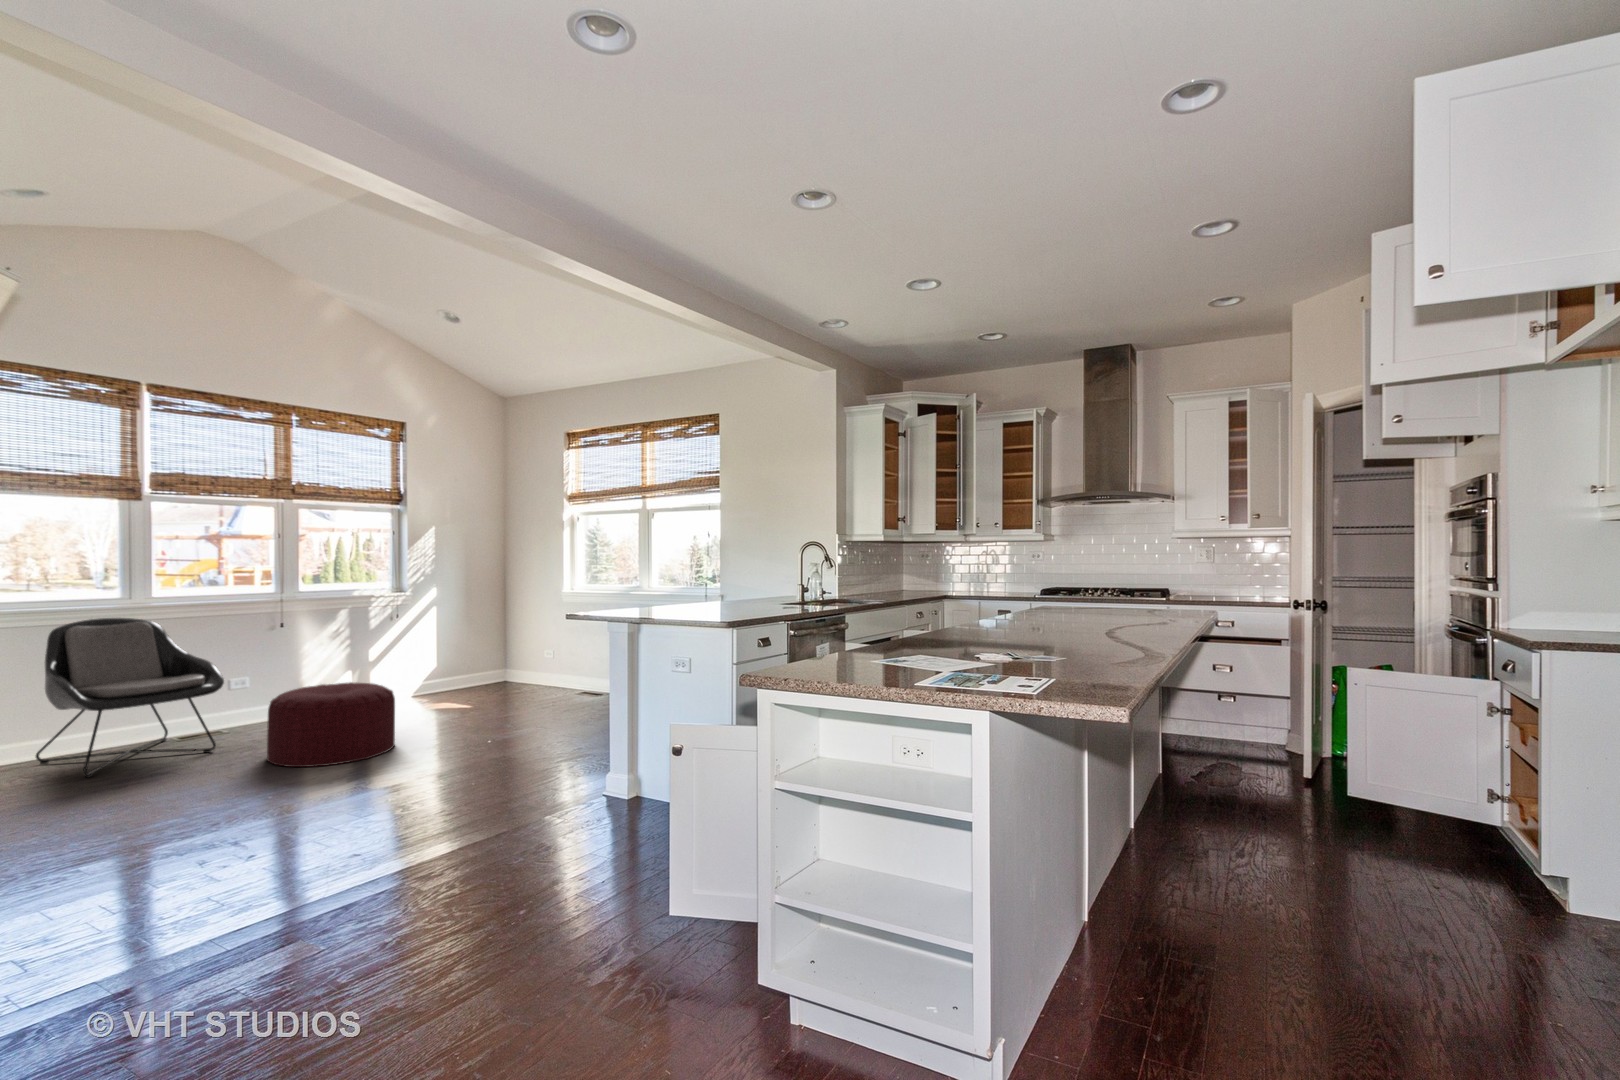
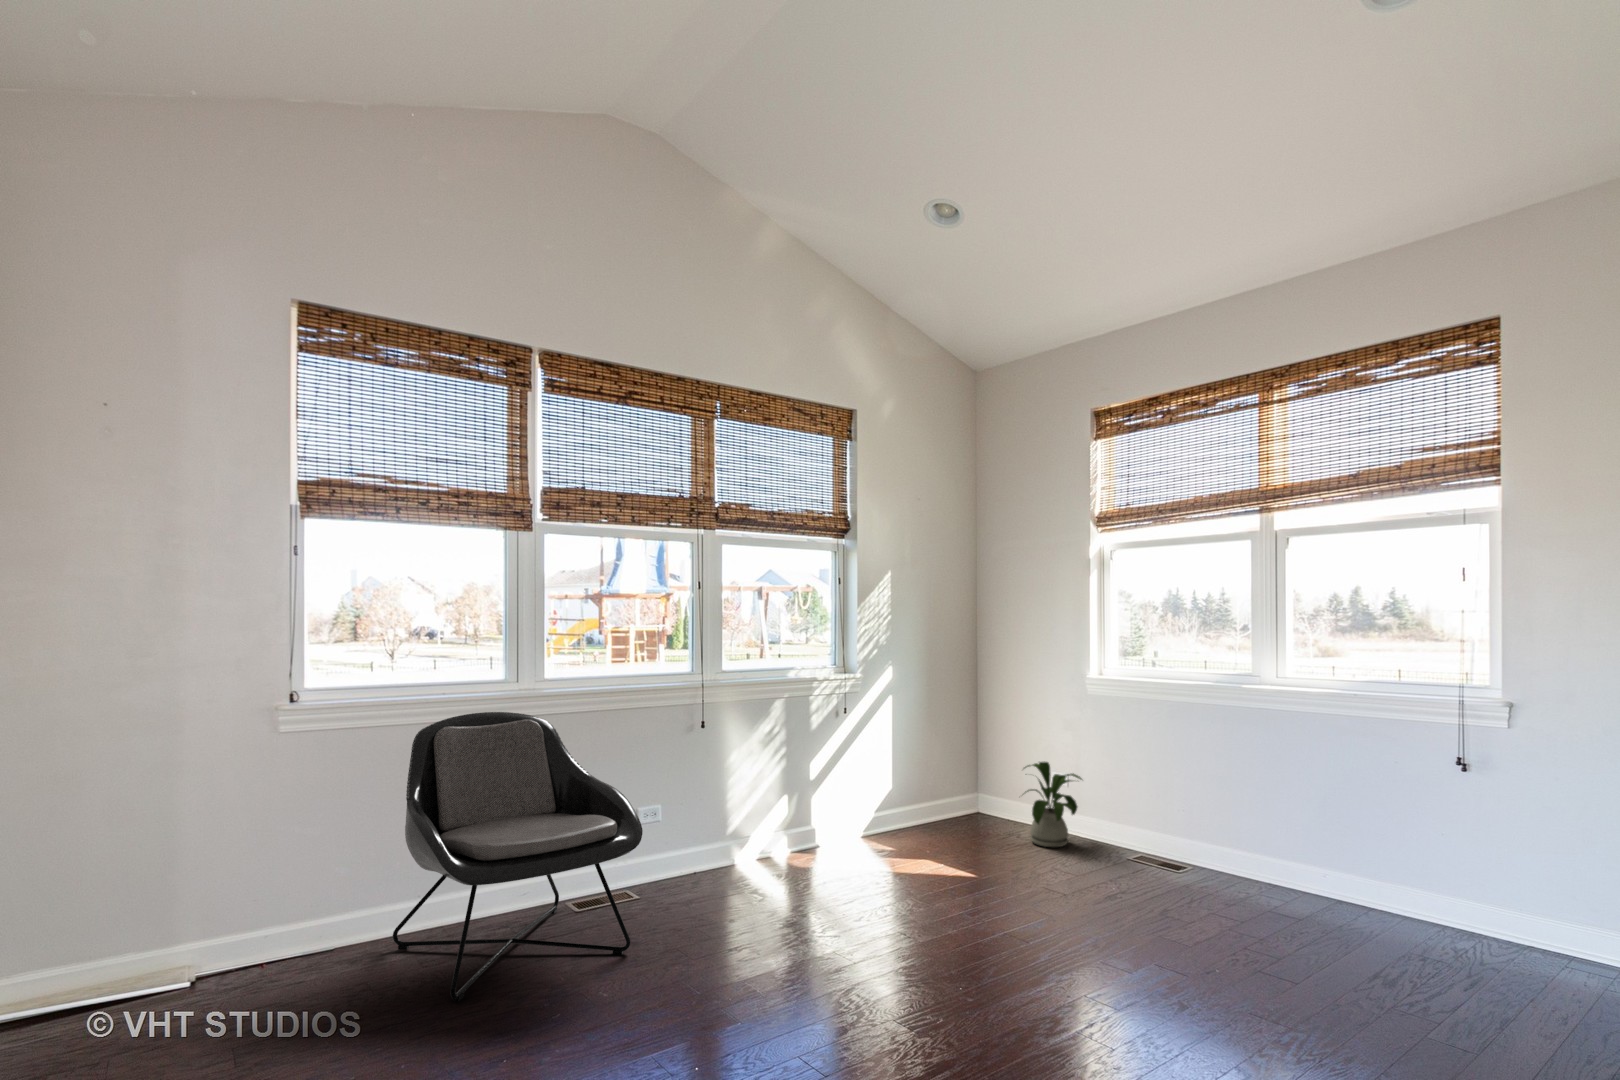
house plant: none [511,641,551,690] -> present [1024,762,1082,847]
ottoman: present [267,682,395,767] -> none [715,846,920,1033]

